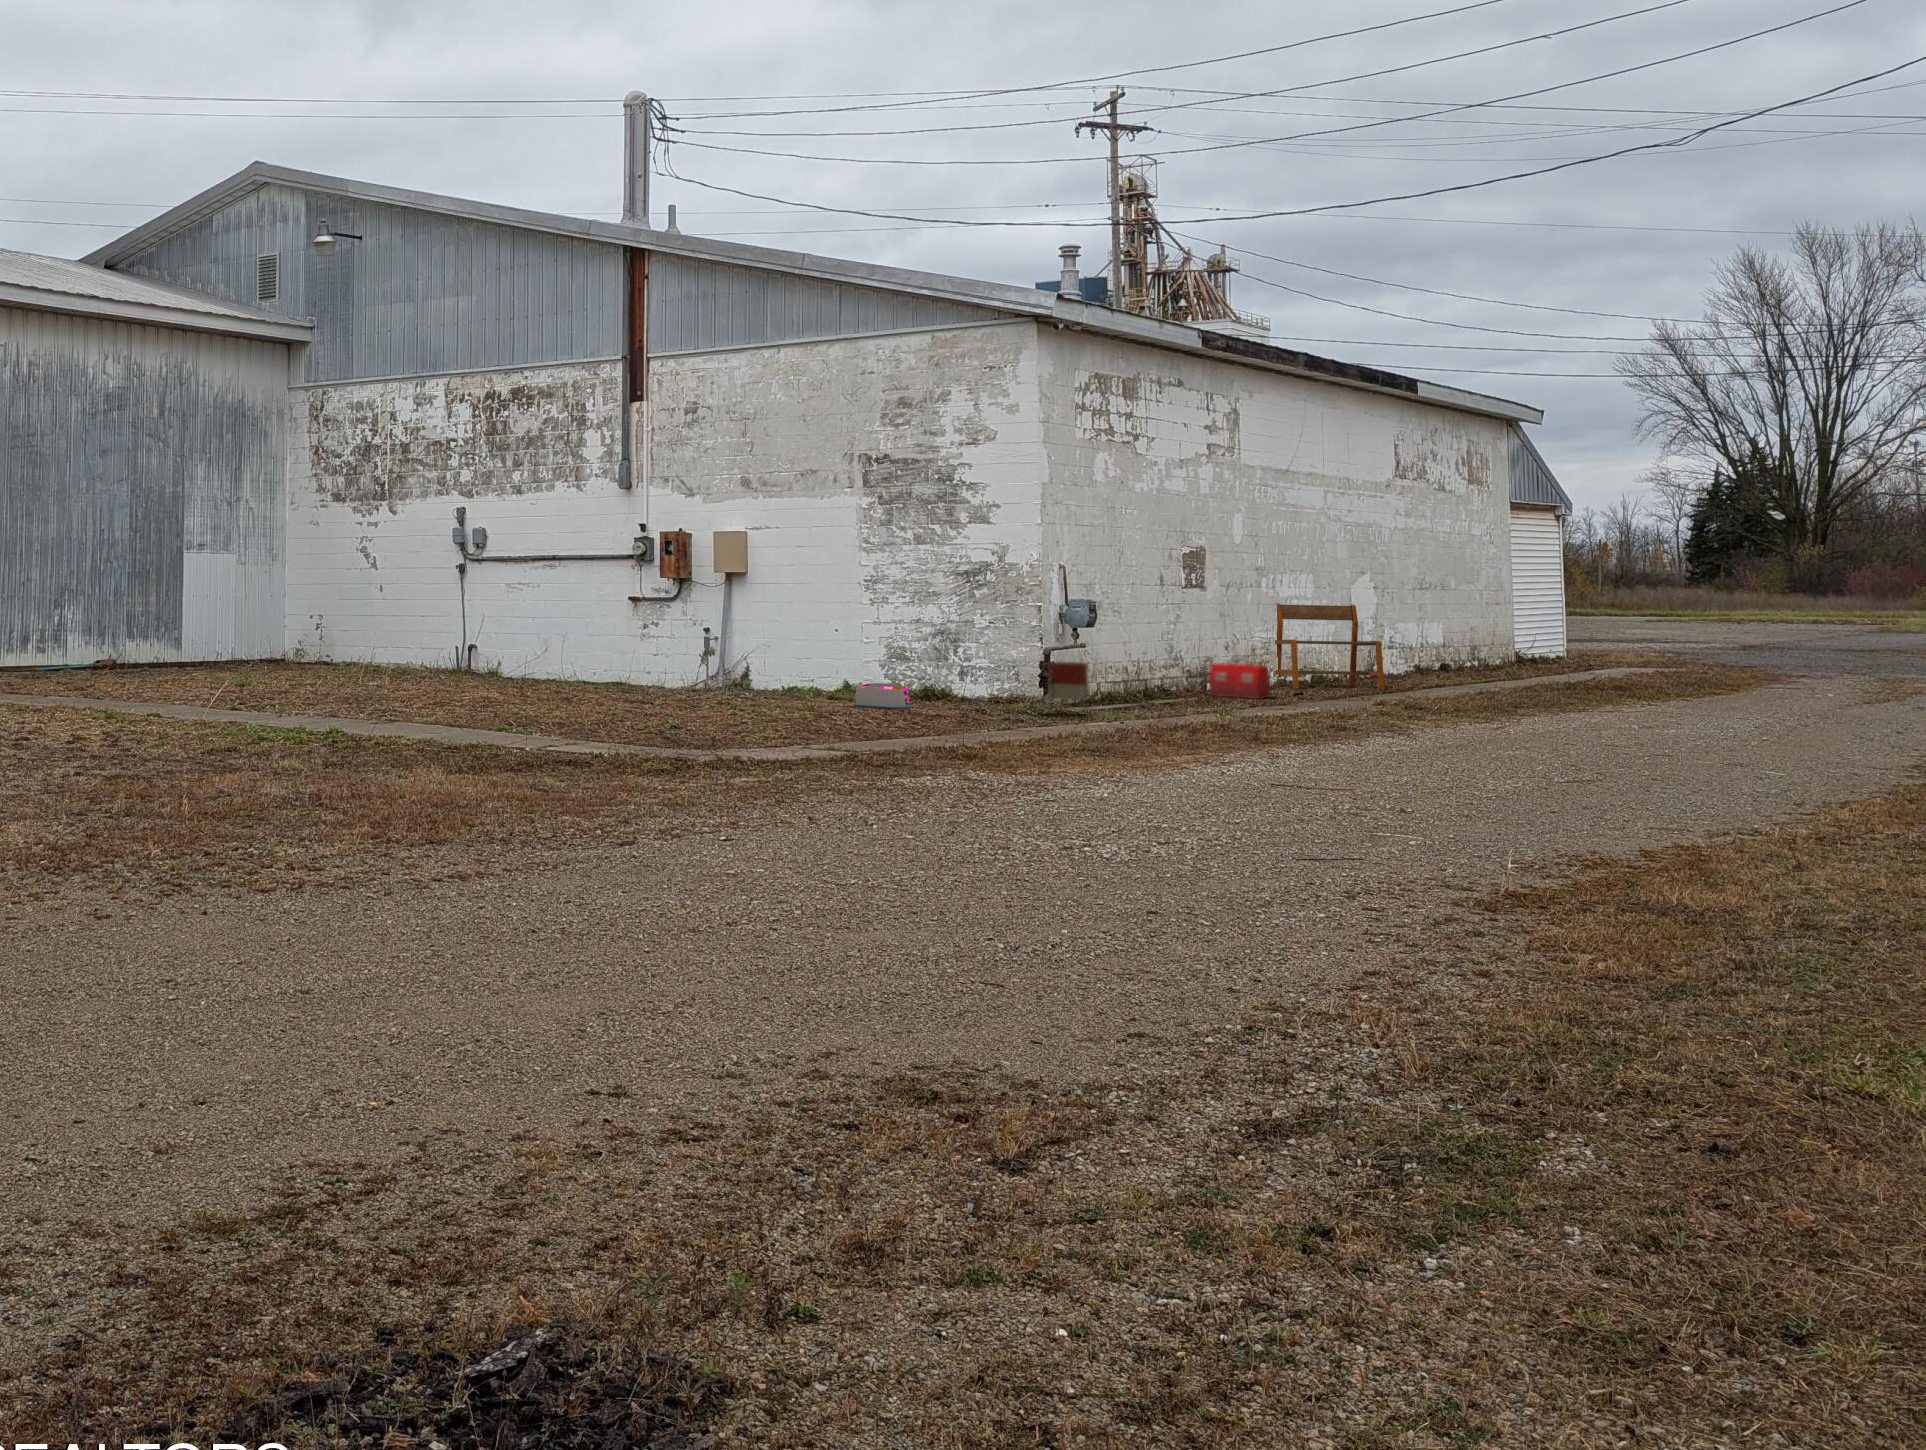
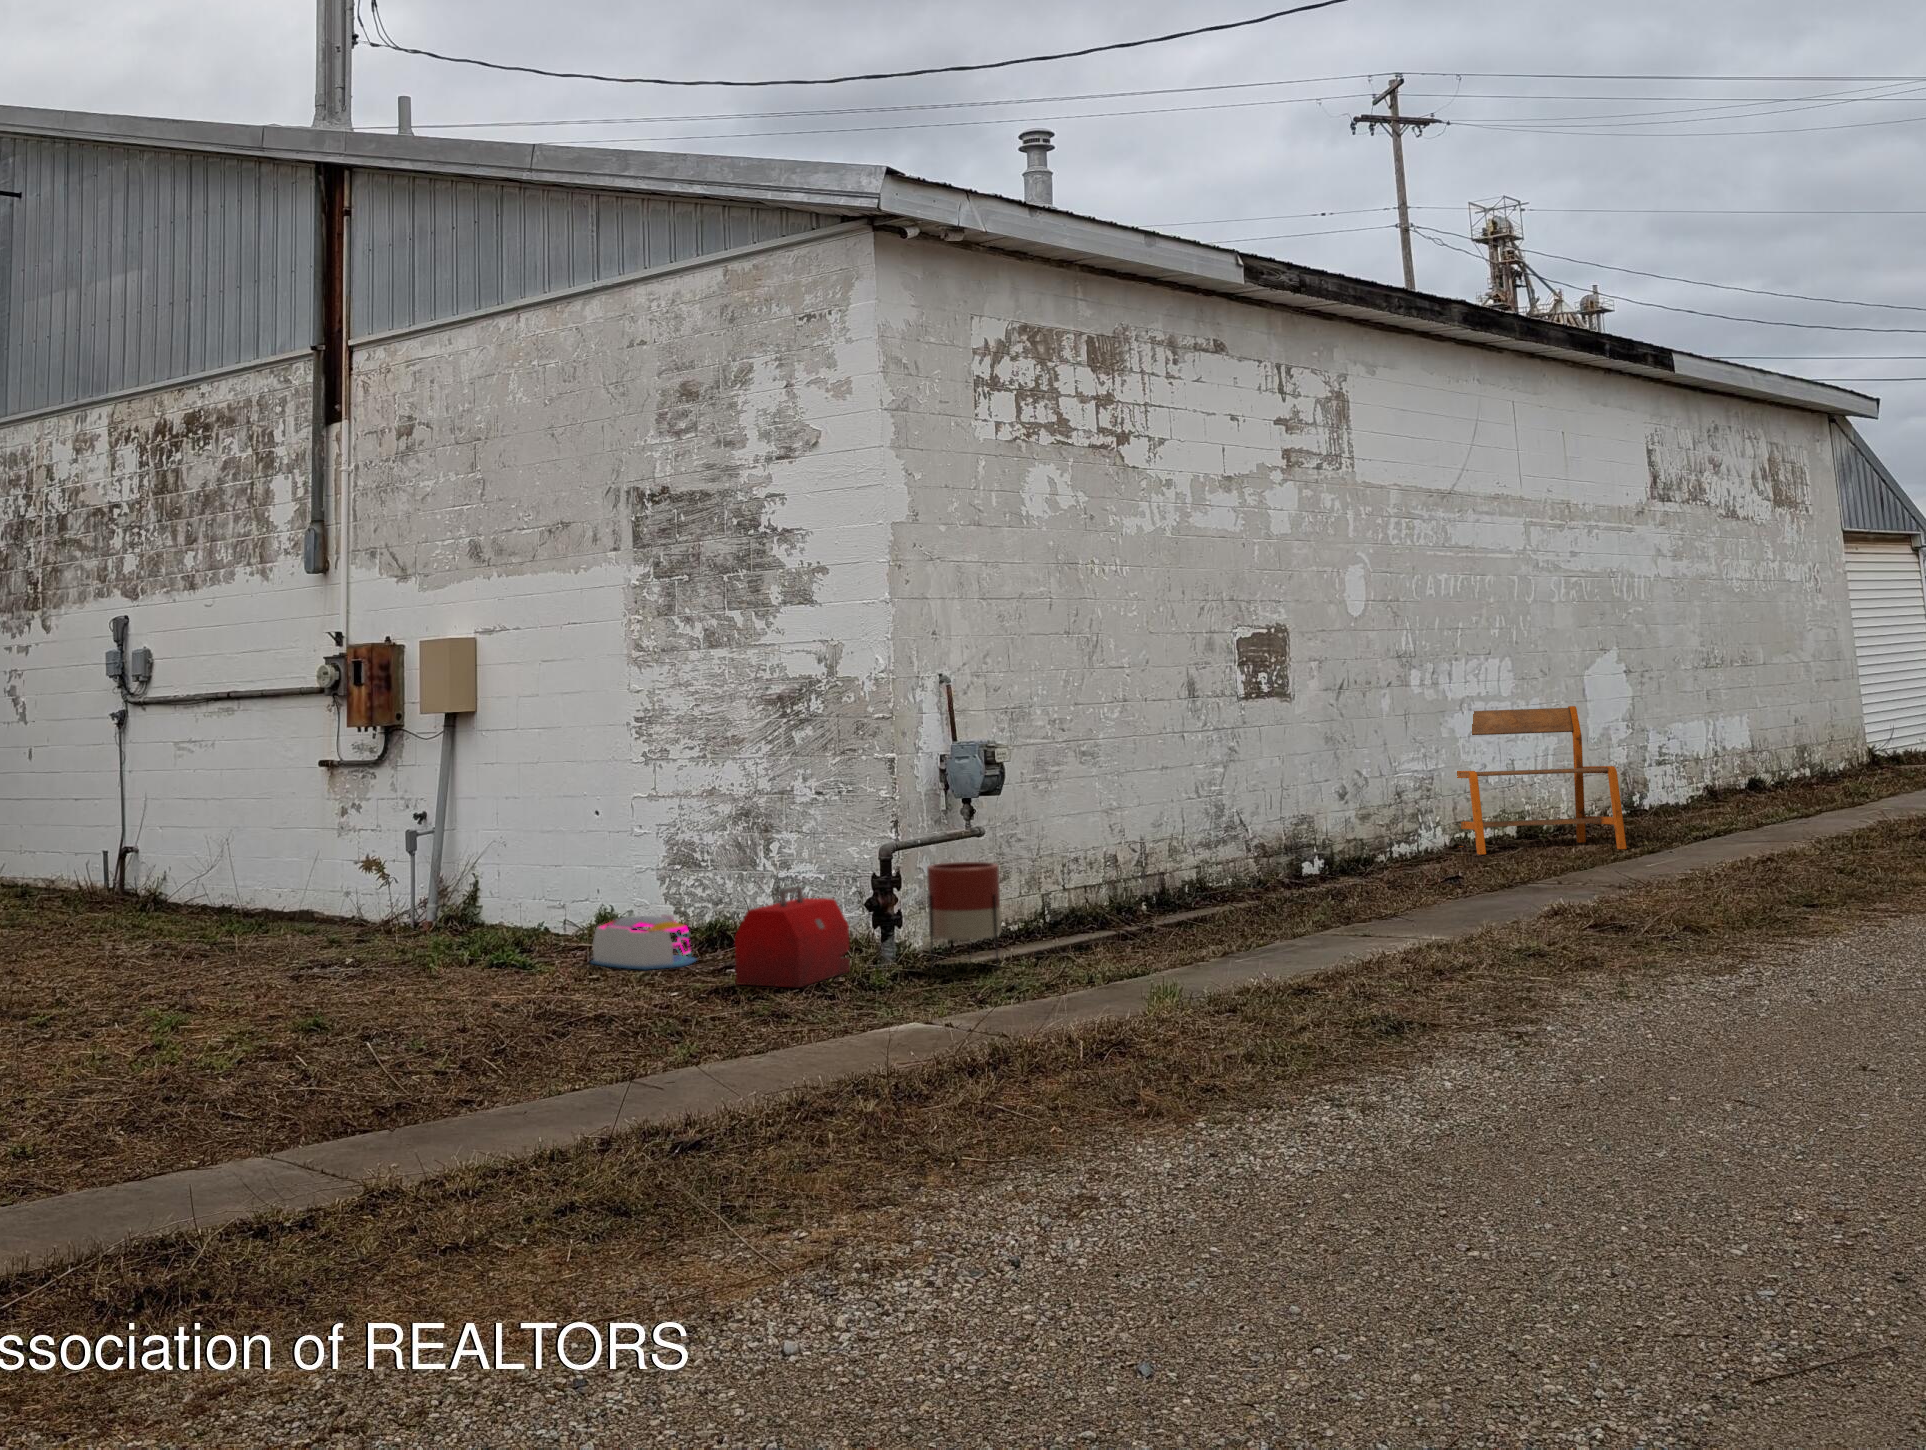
toolbox: present [1209,657,1270,699] -> present [735,886,850,988]

